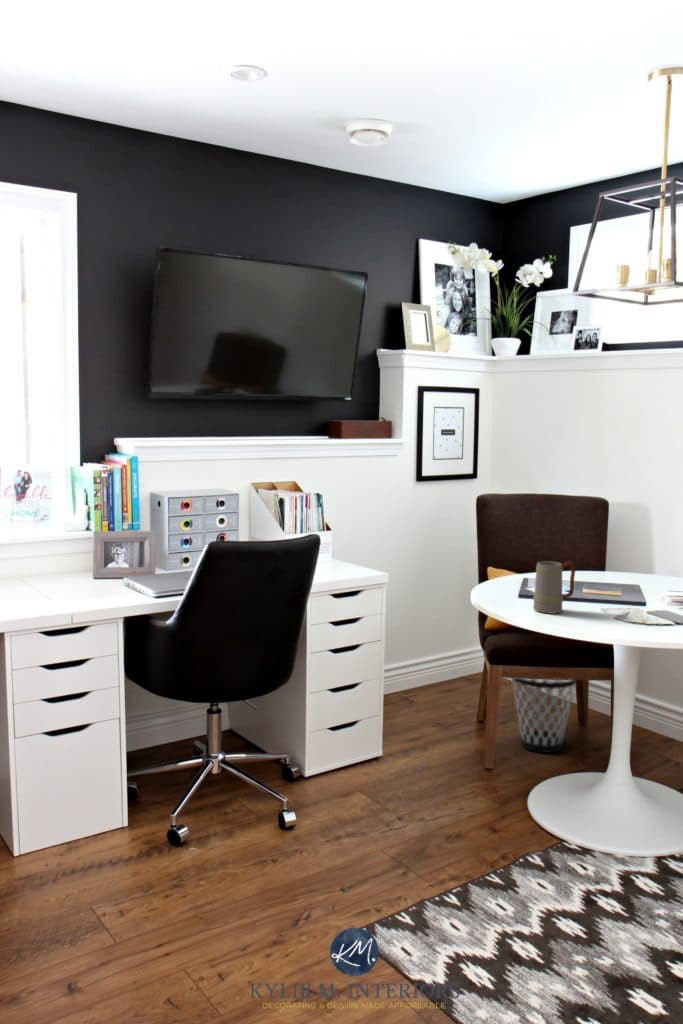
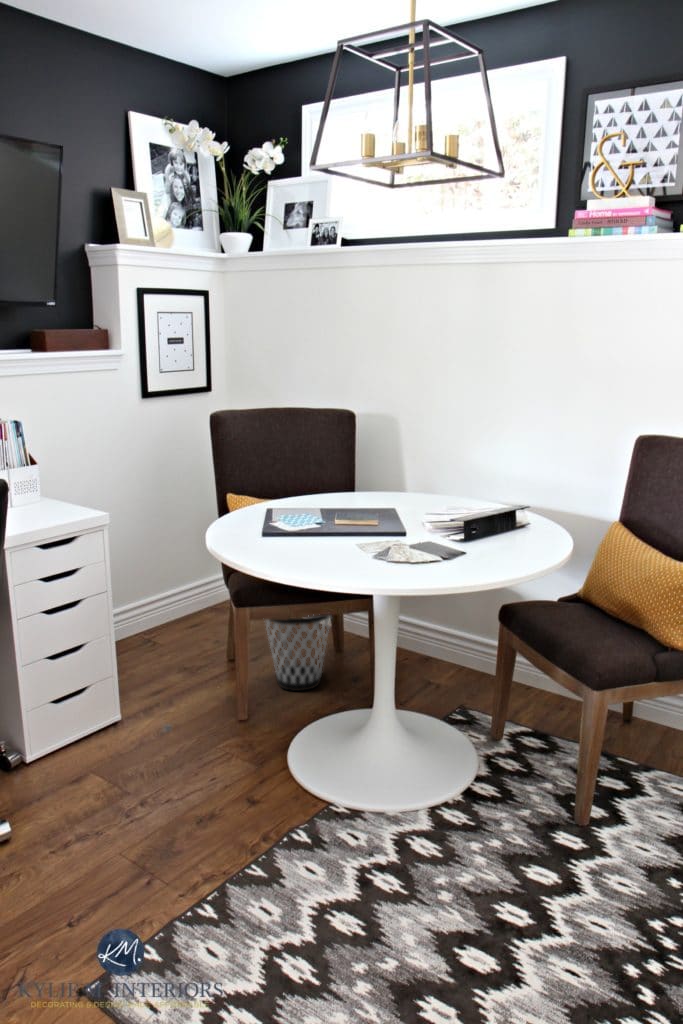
mug: present [533,561,575,613] -> none [284,493,330,556]

